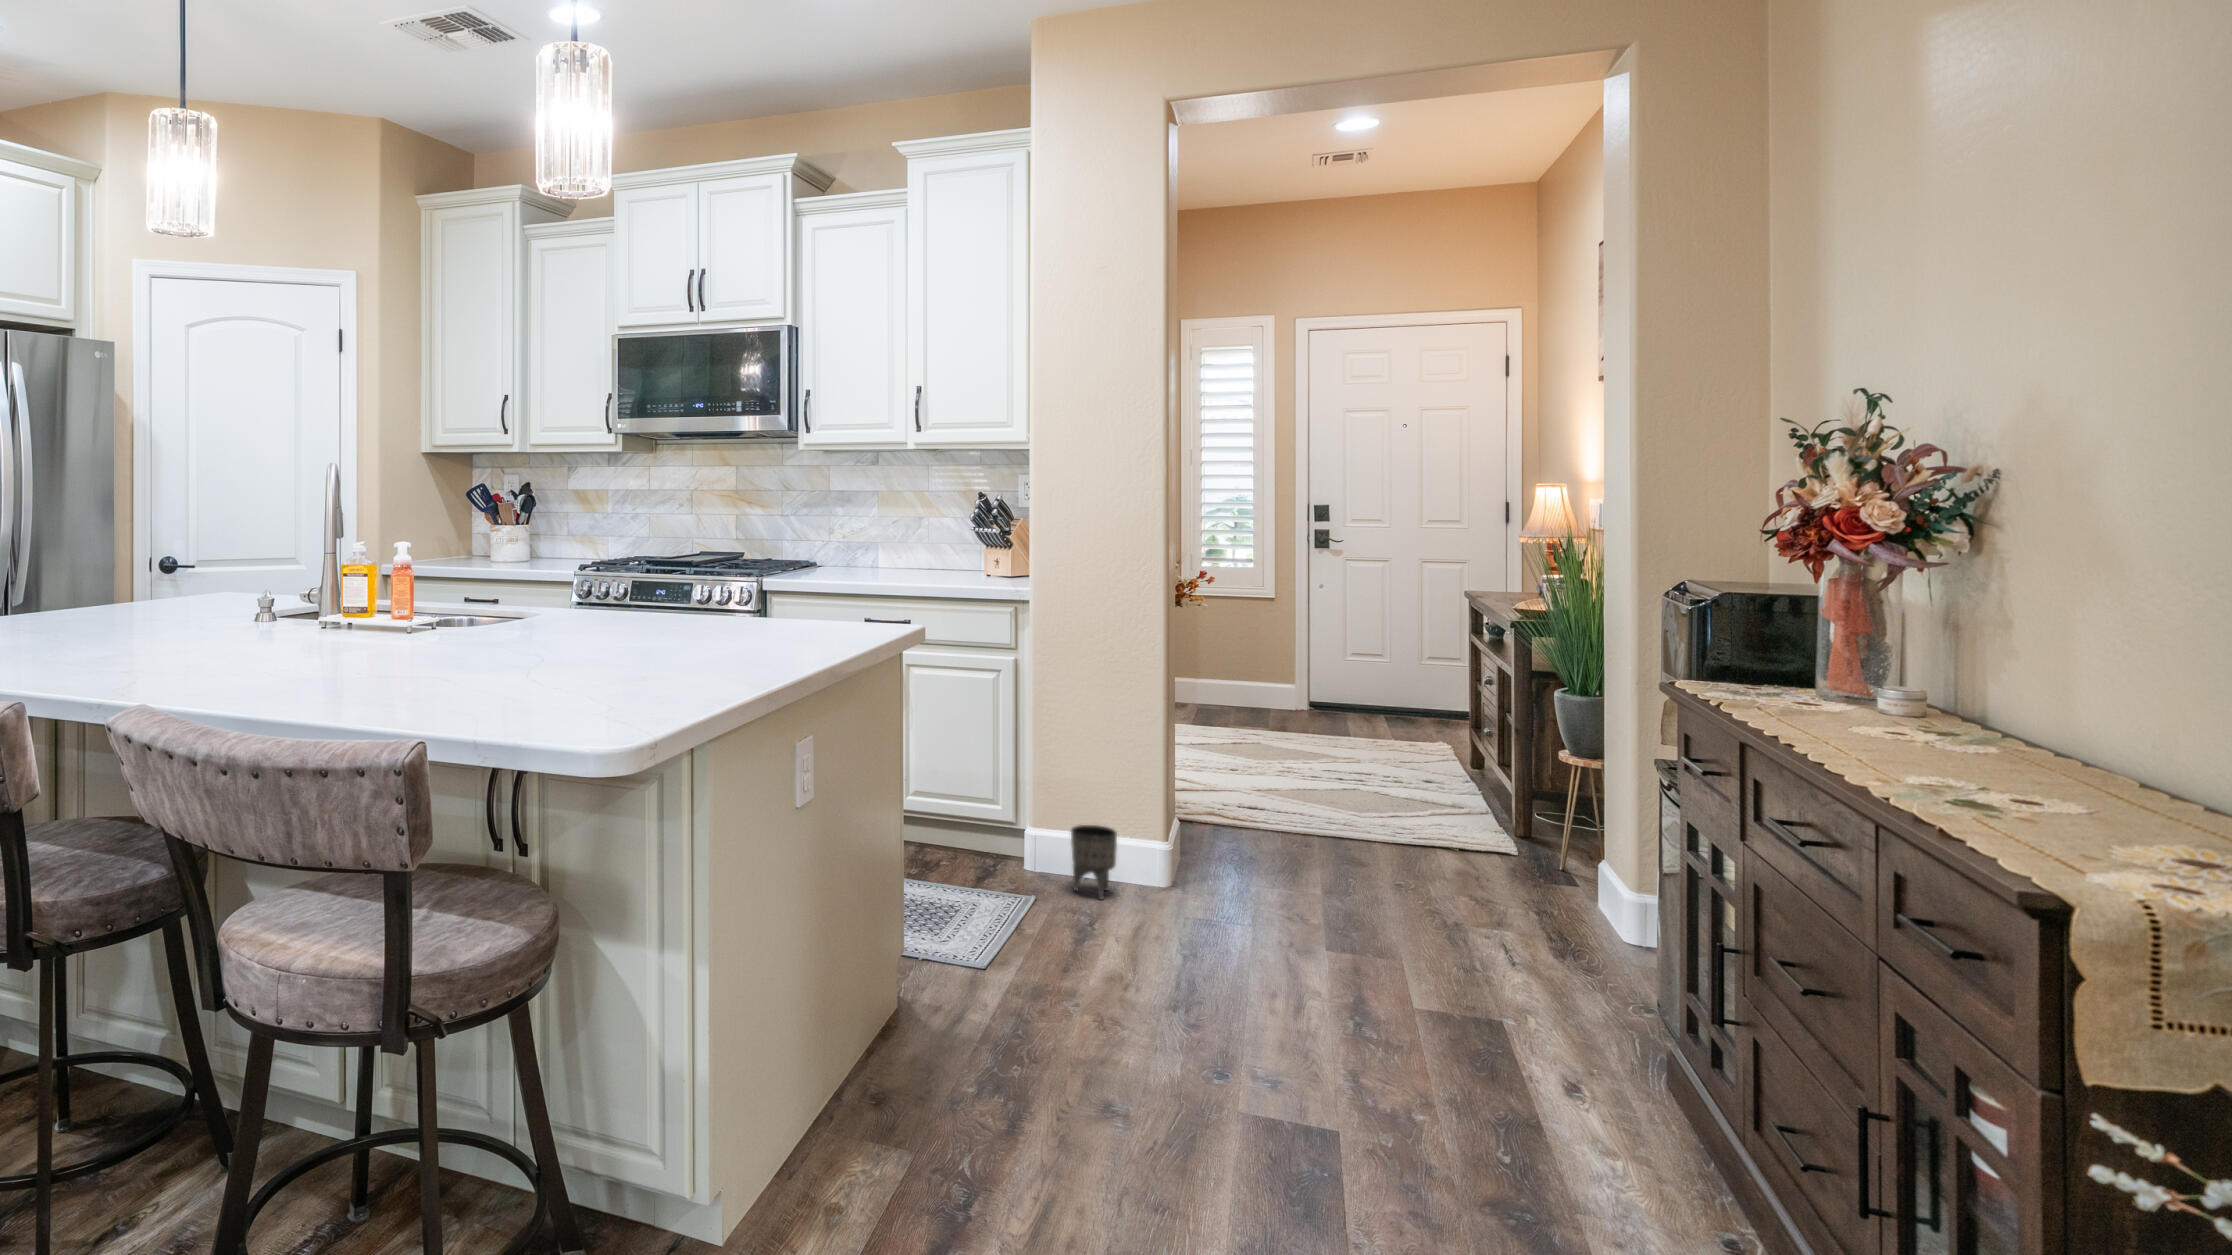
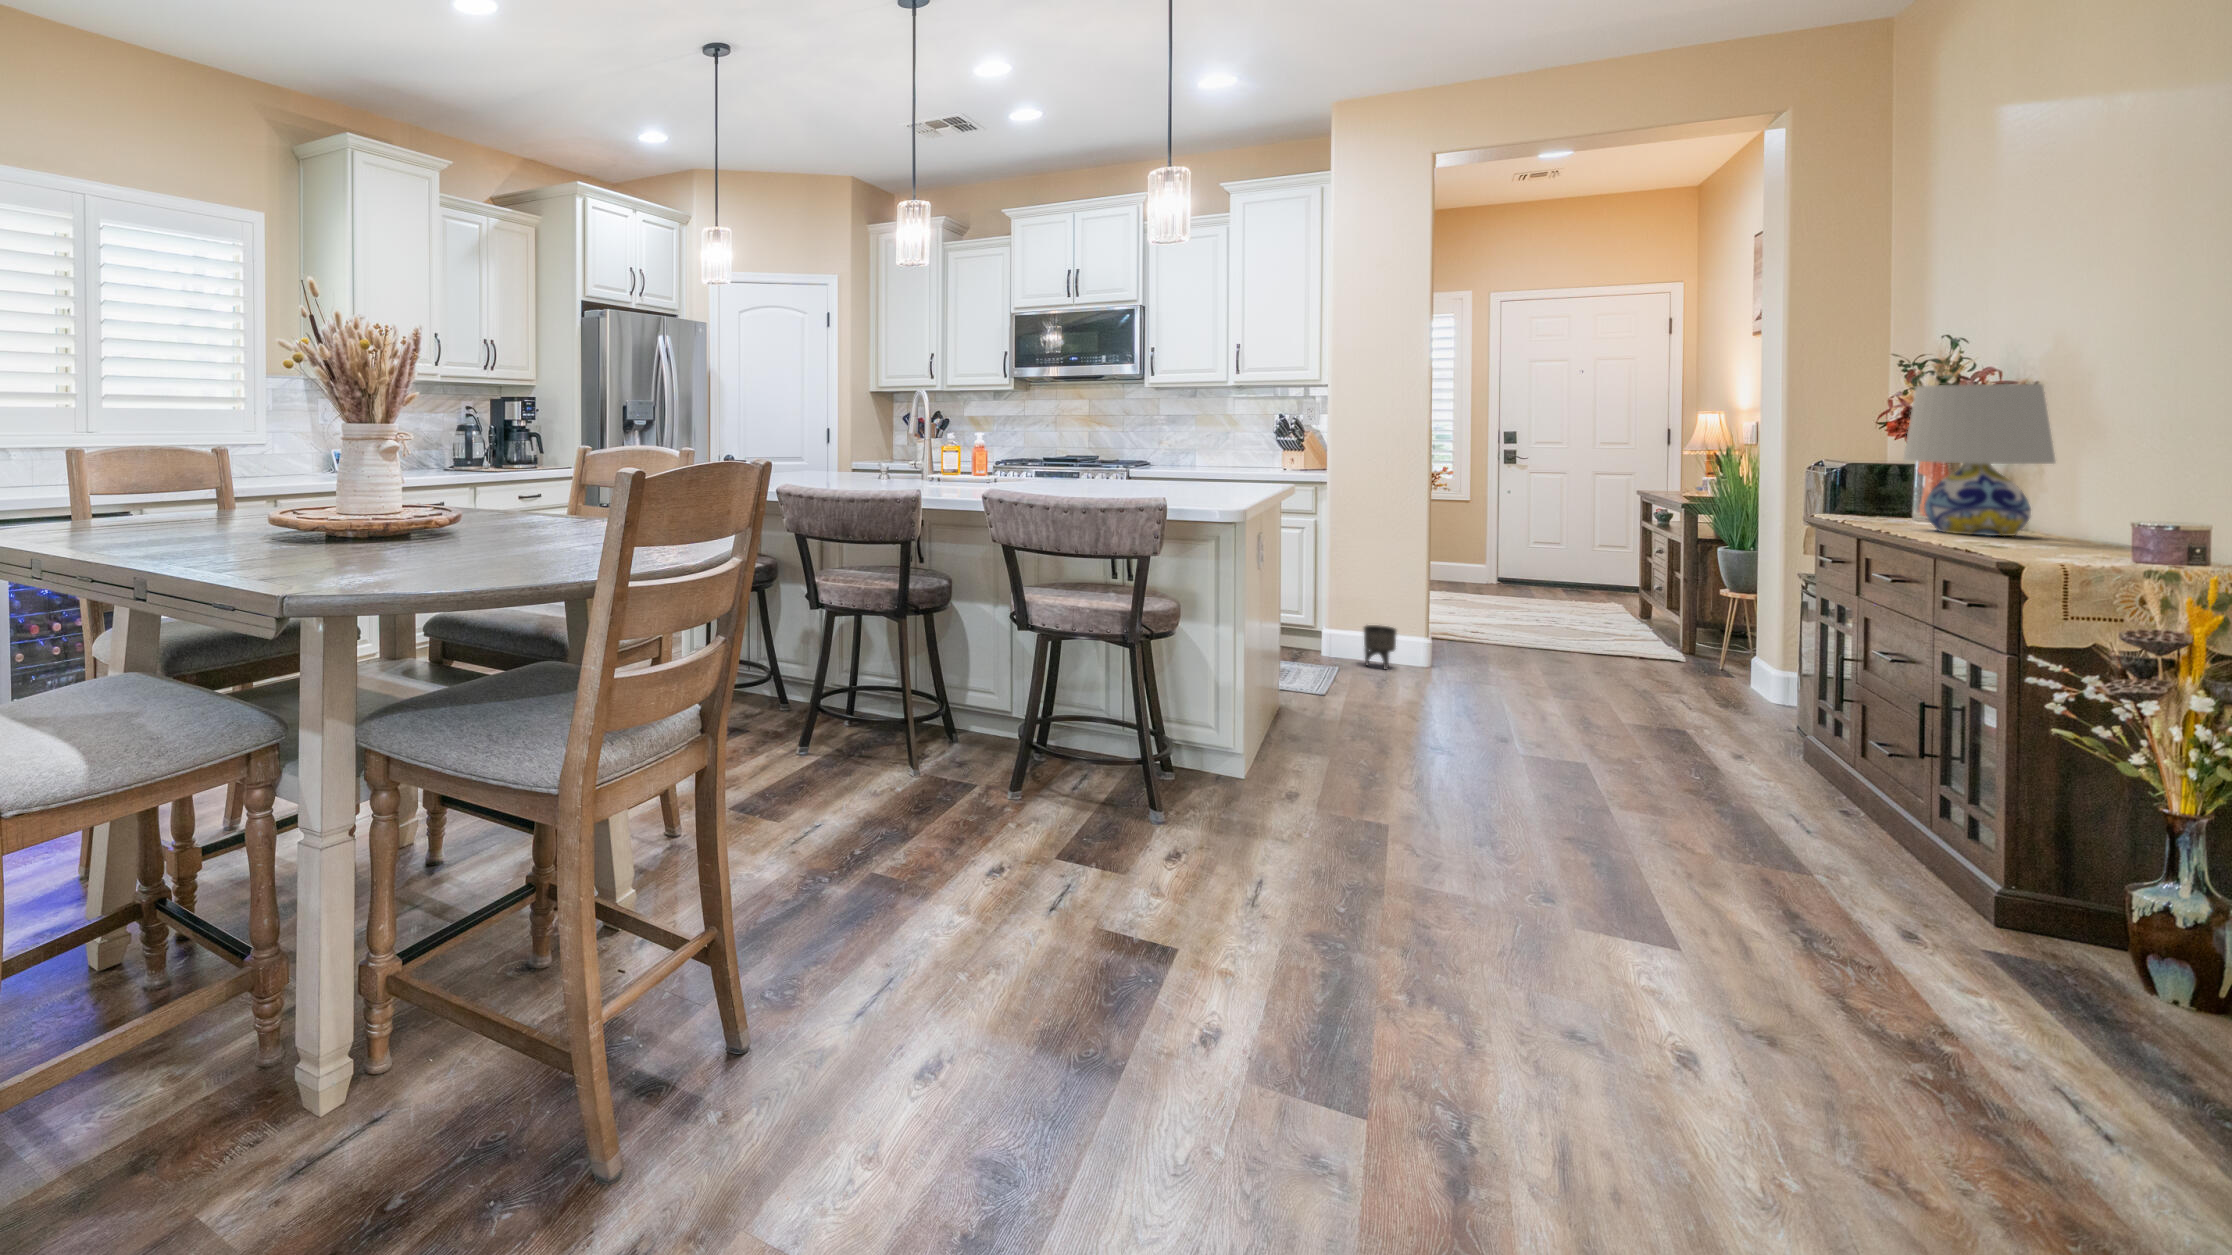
table lamp: none [1807,478,2047,754] -> present [1904,384,2055,536]

